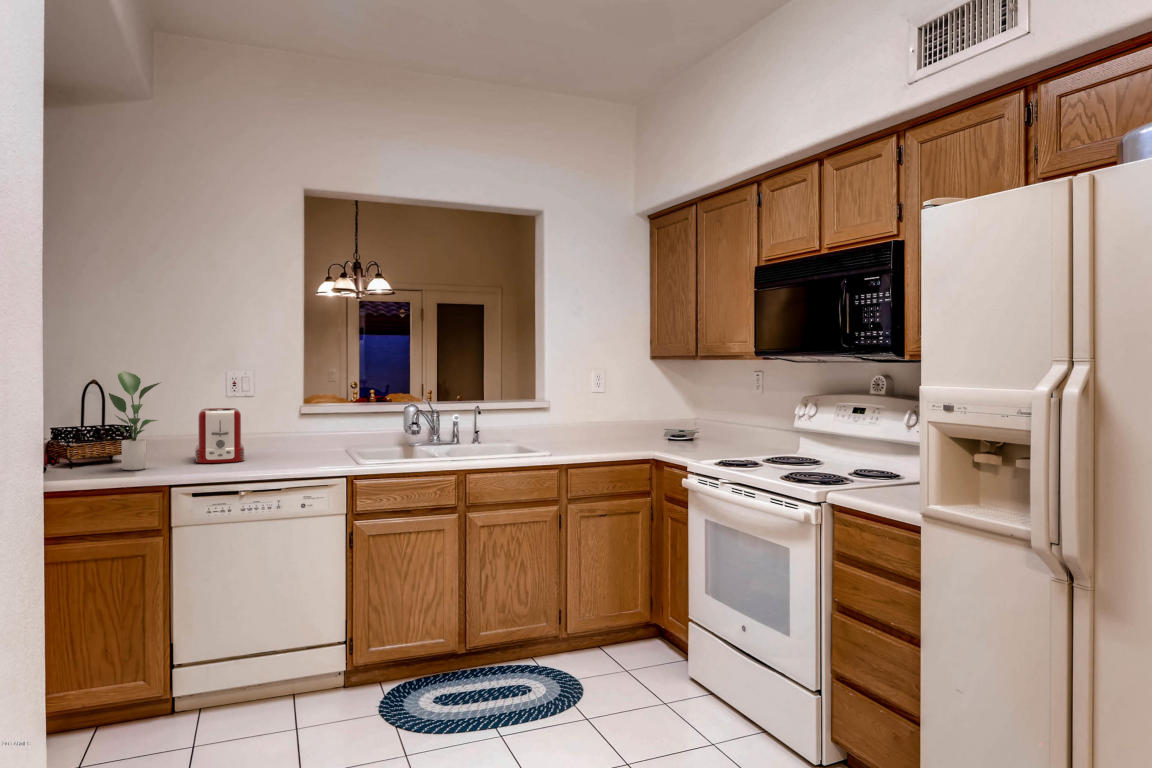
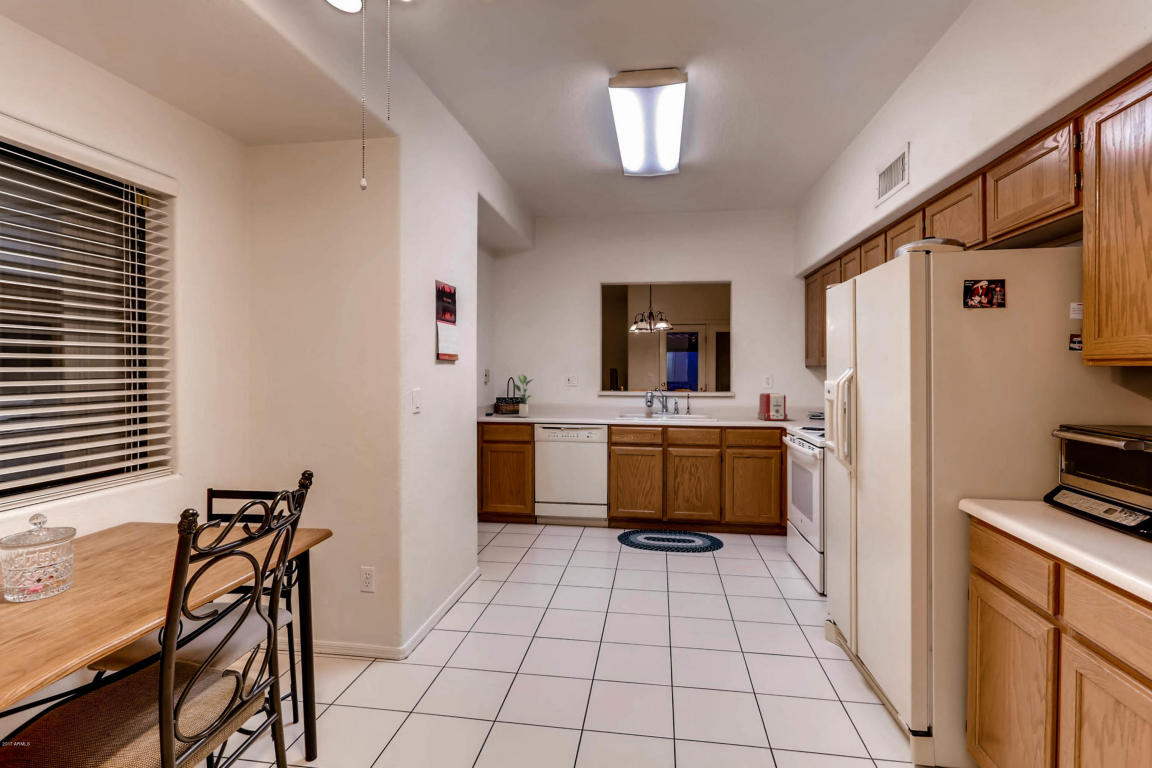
toaster: present [195,408,244,463] -> present [758,393,787,421]

